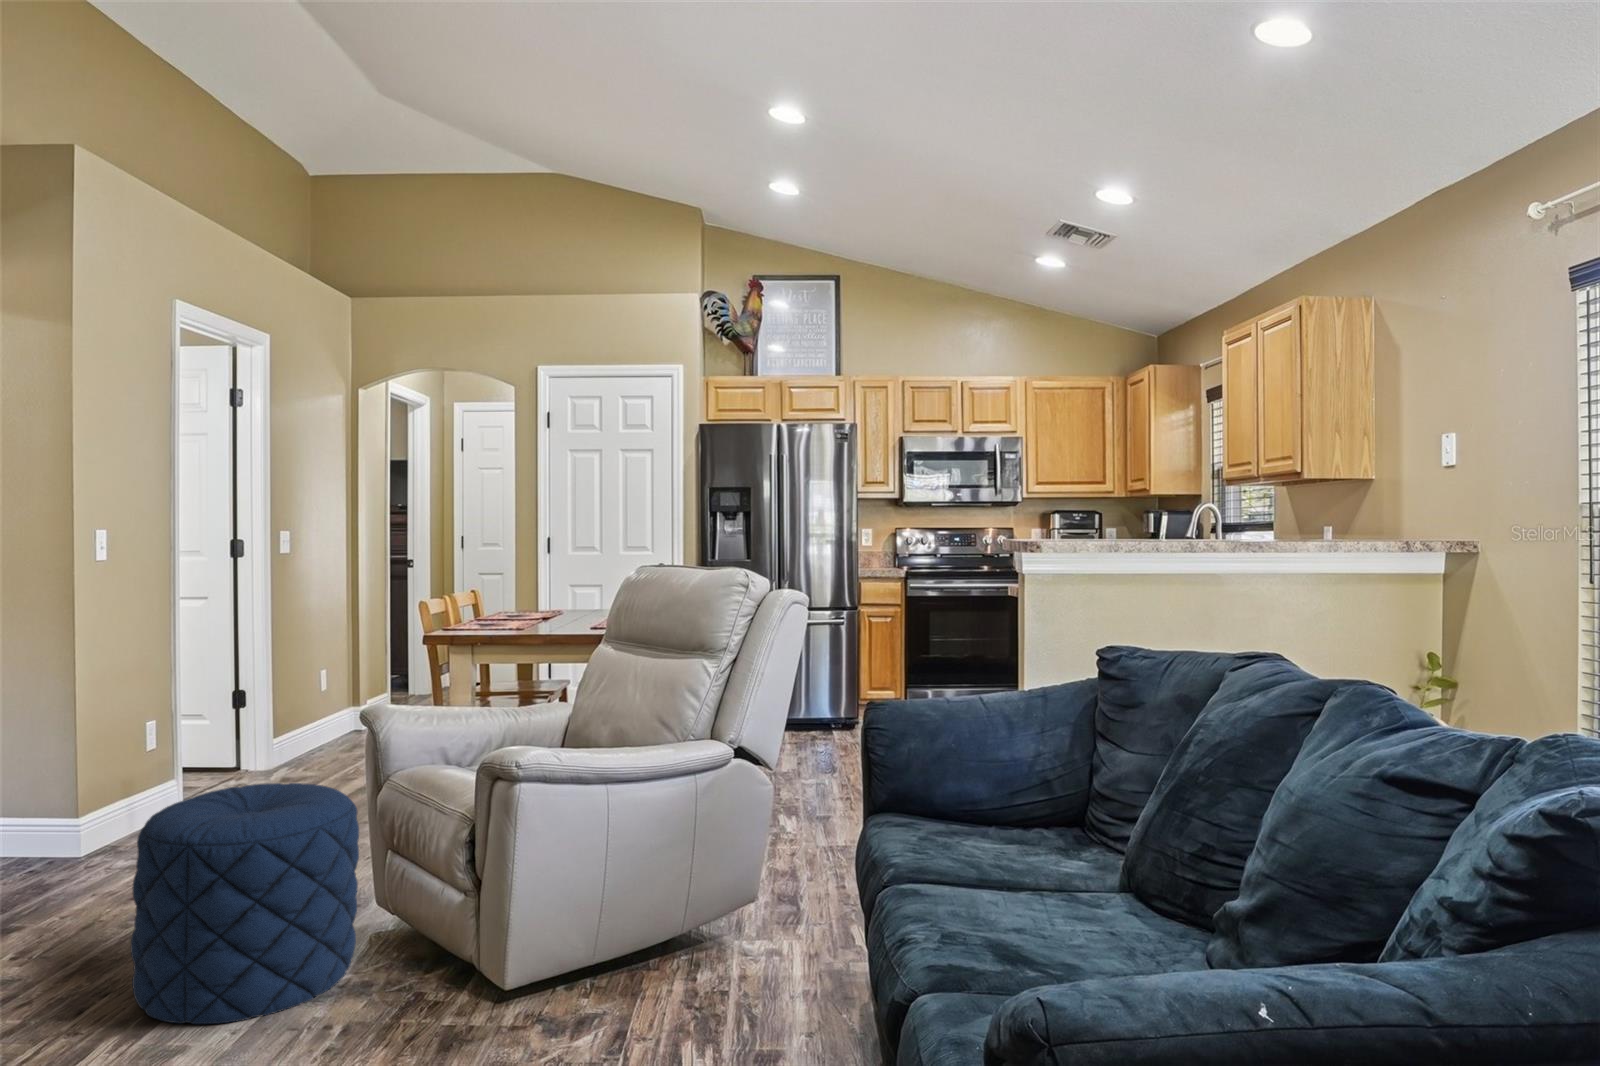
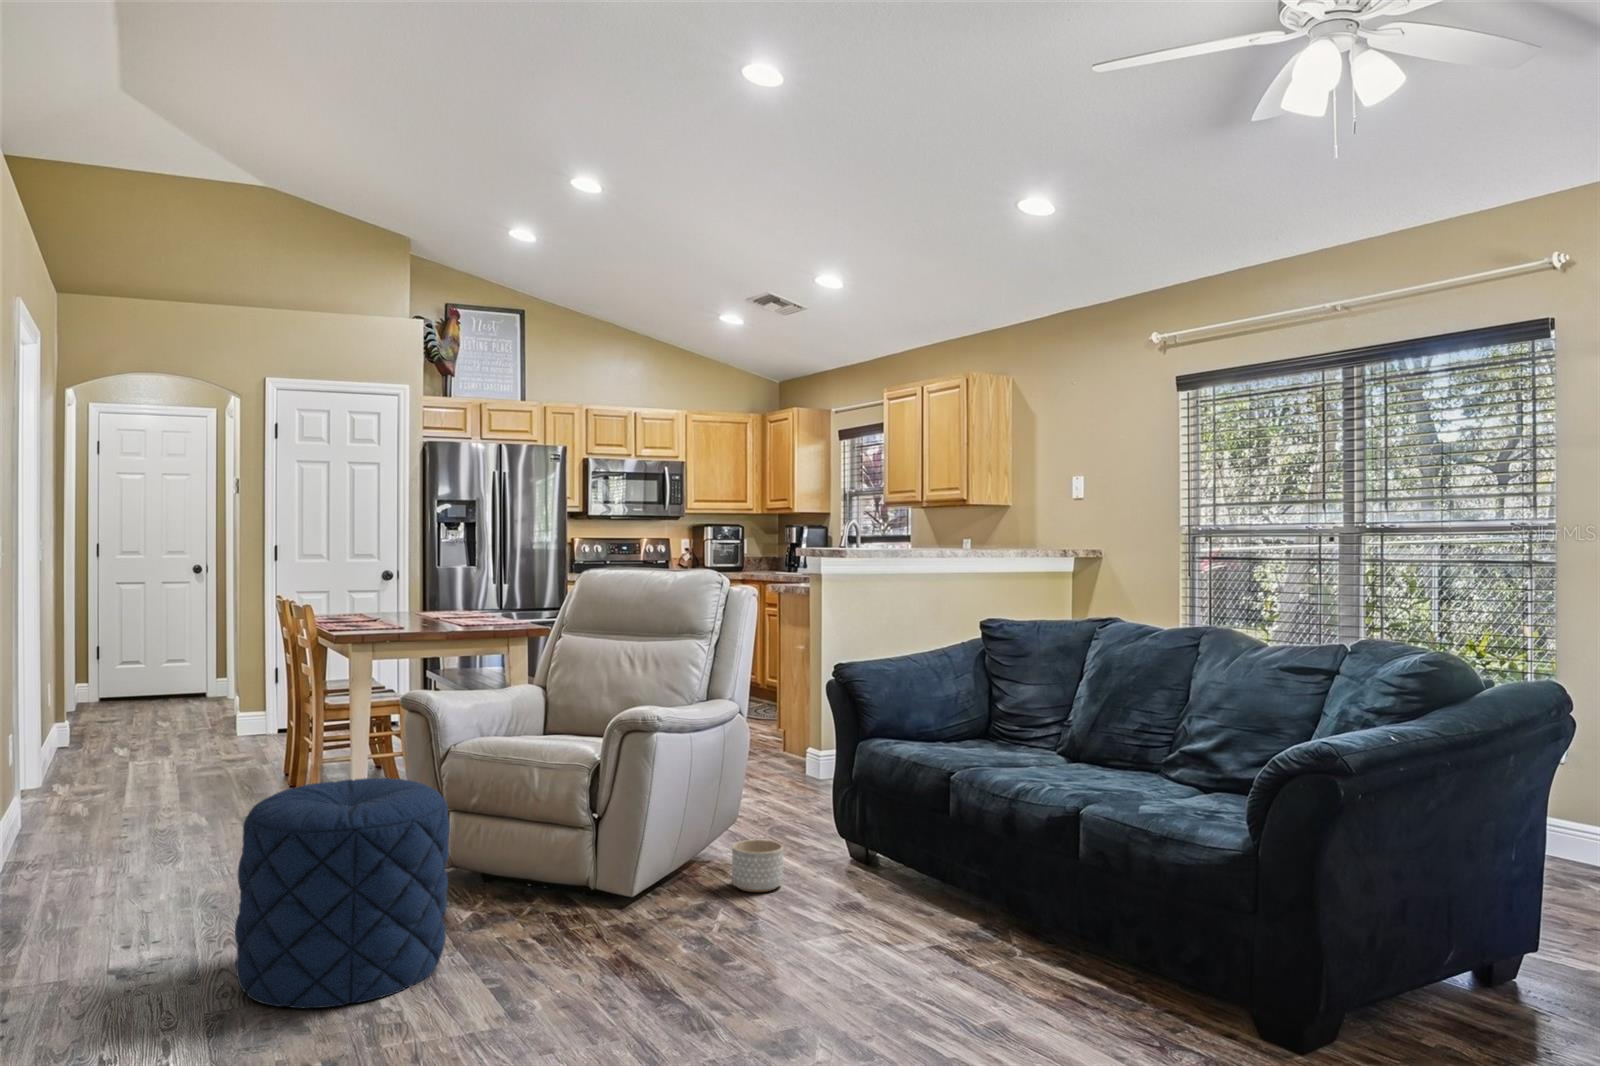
planter: none [705,912,771,985] -> present [732,839,783,892]

